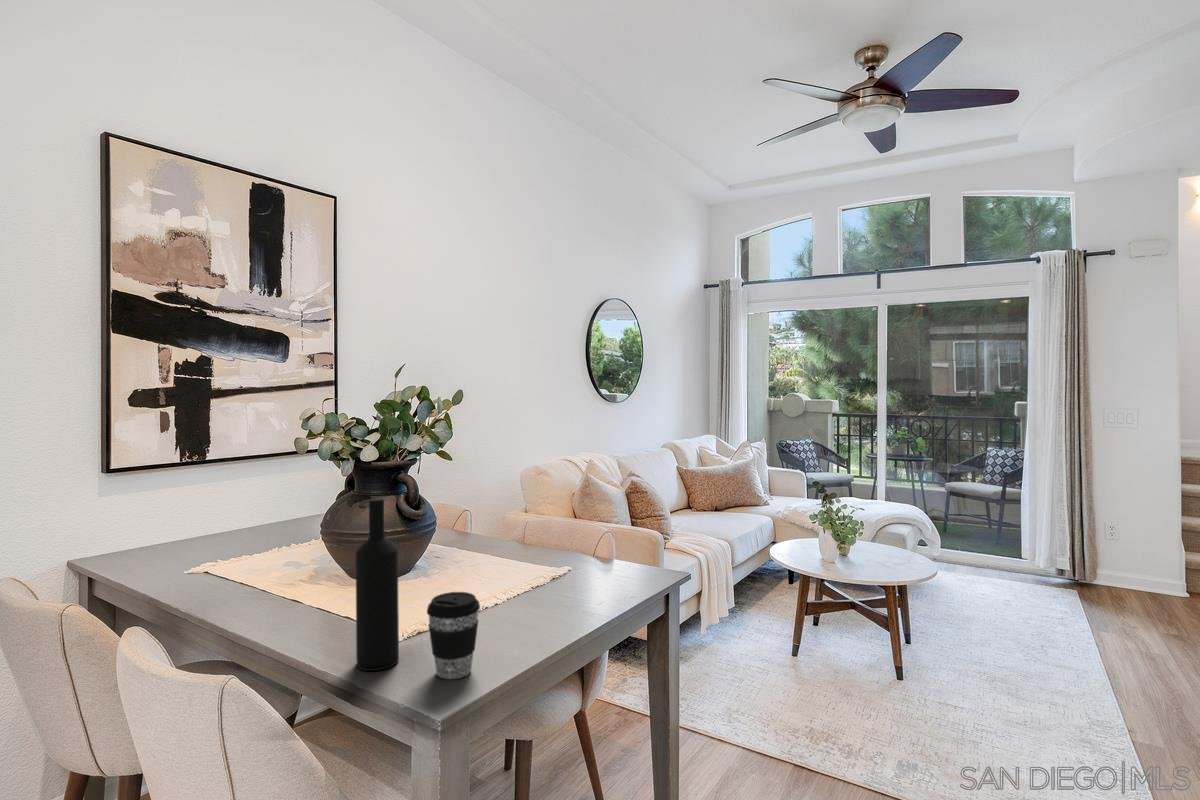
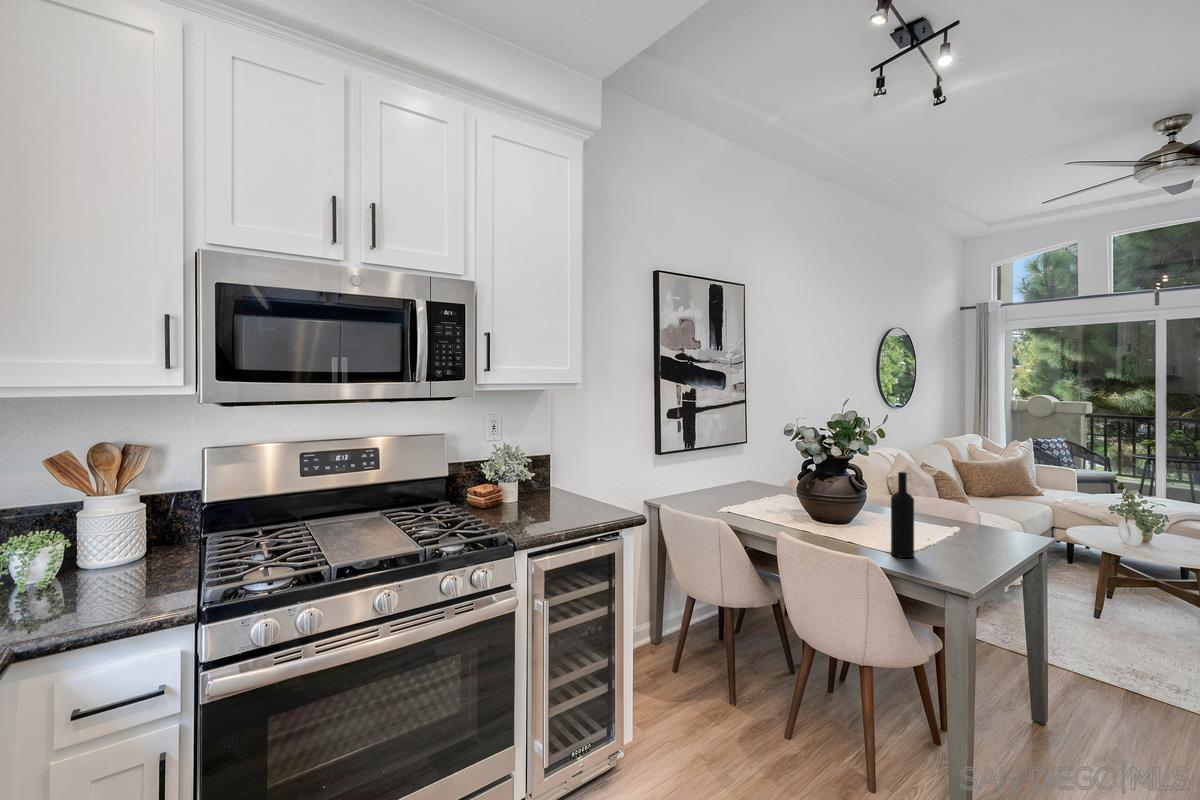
coffee cup: present [427,592,480,679] -> none [937,522,969,565]

